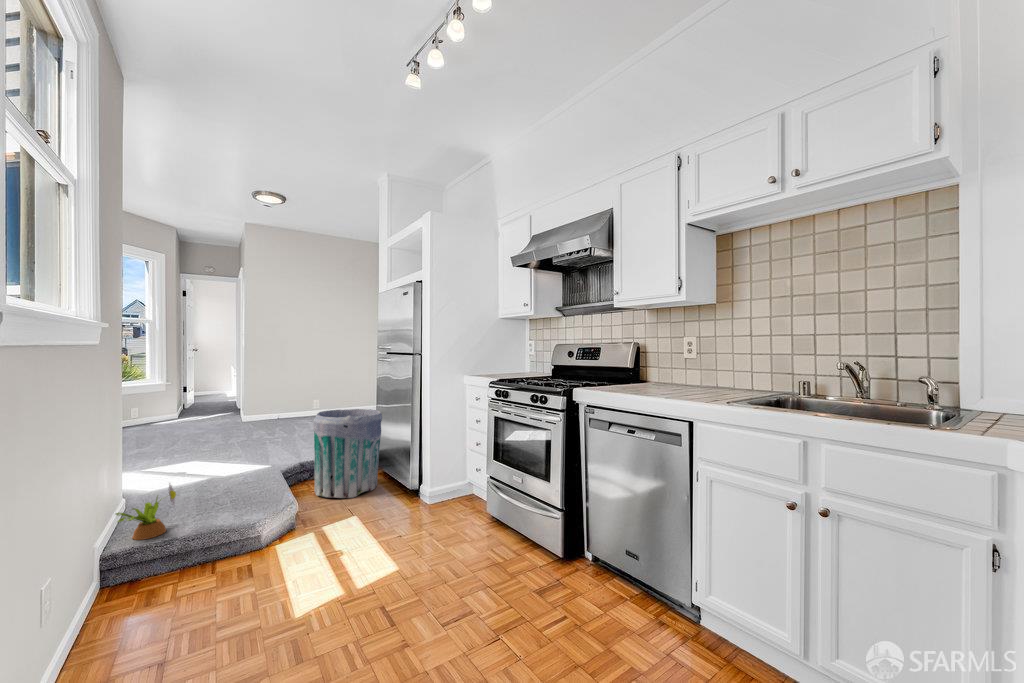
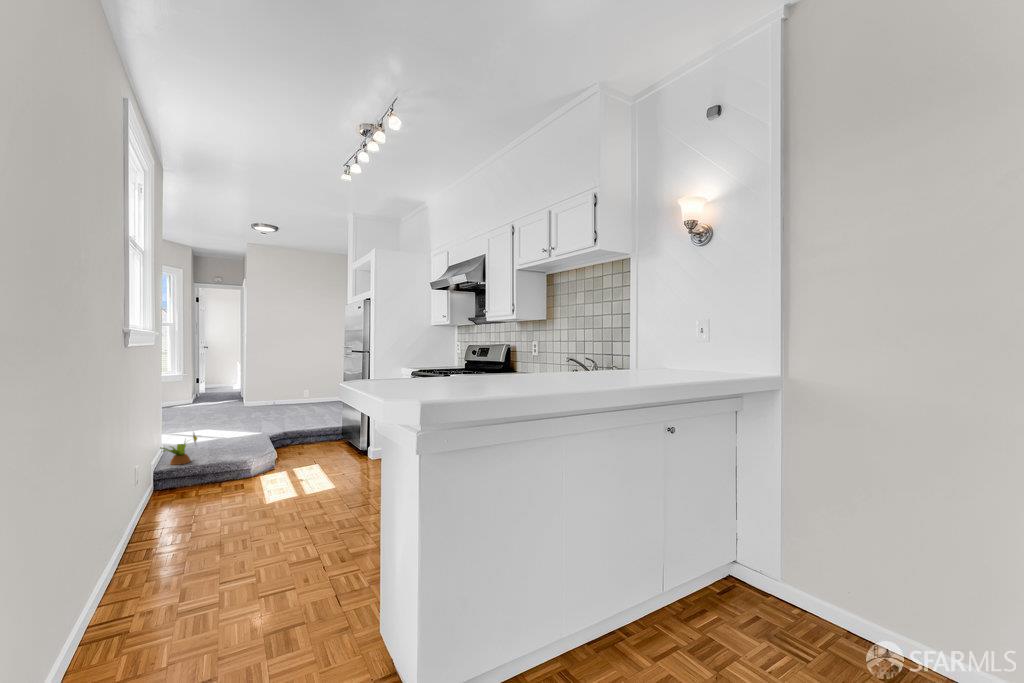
trash can: present [313,409,382,498] -> none [293,392,345,455]

